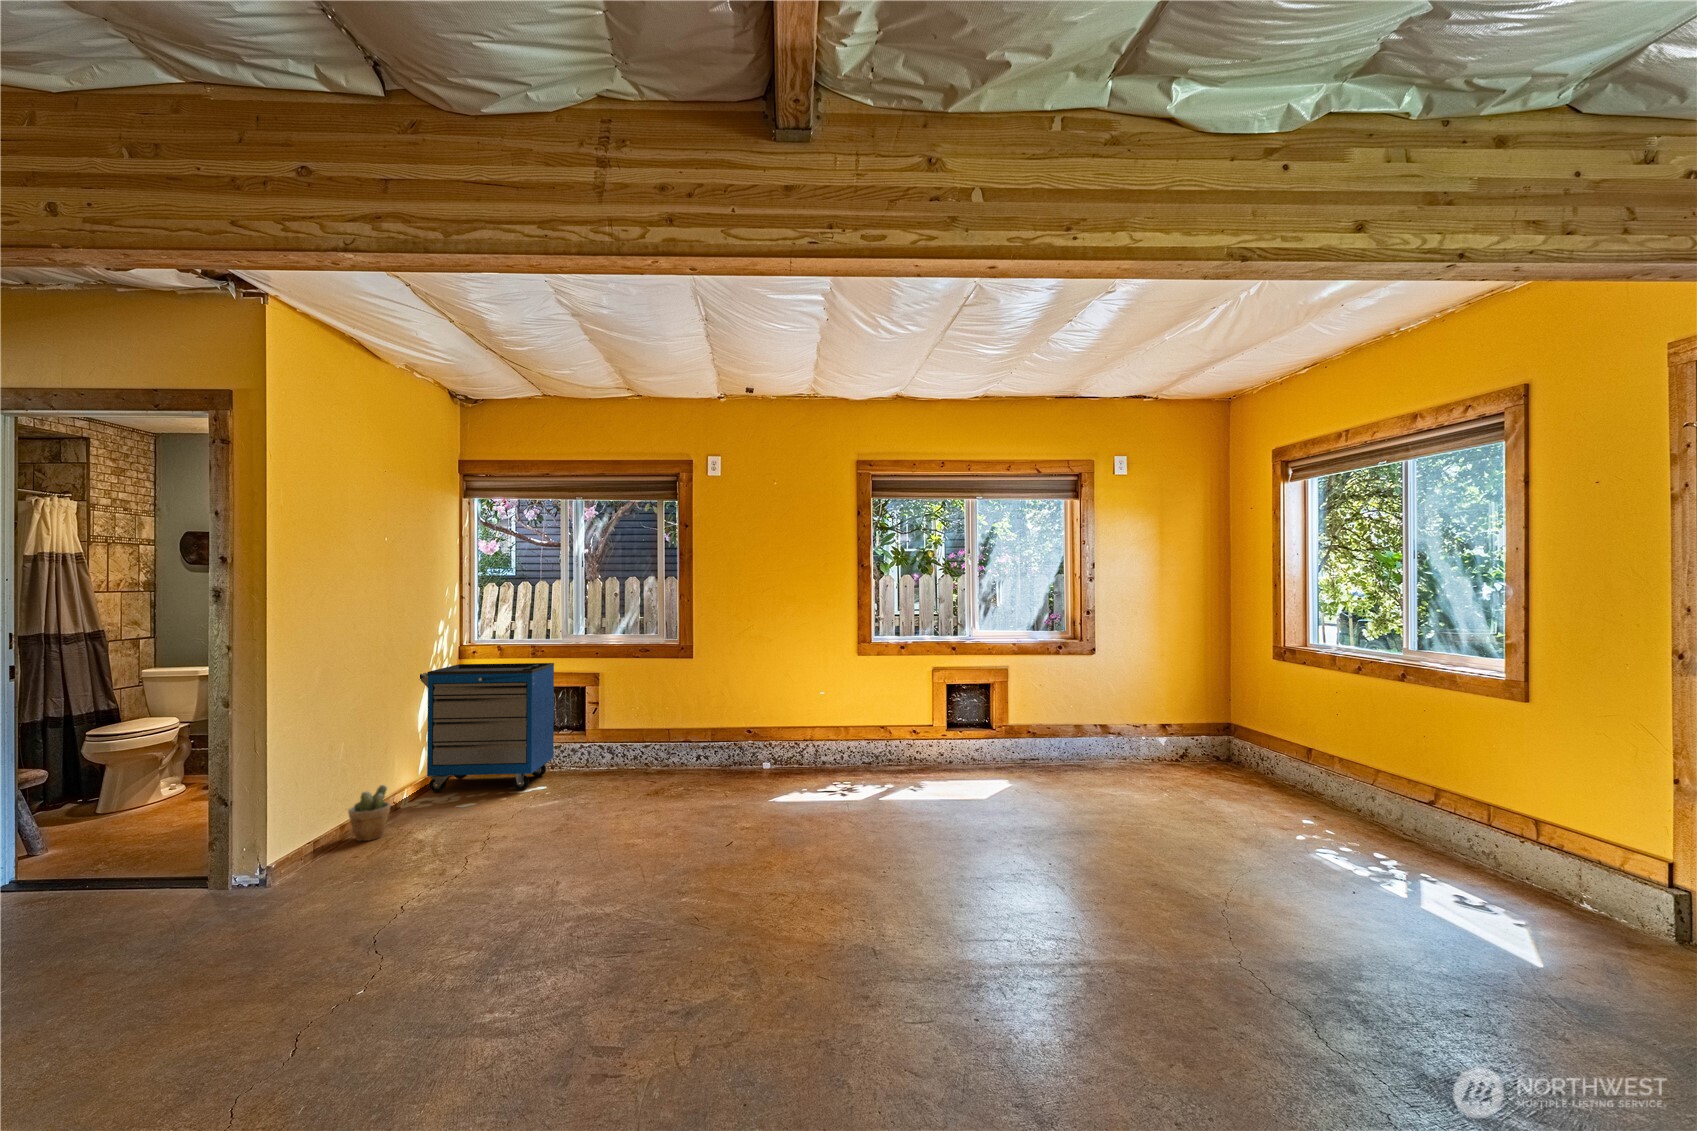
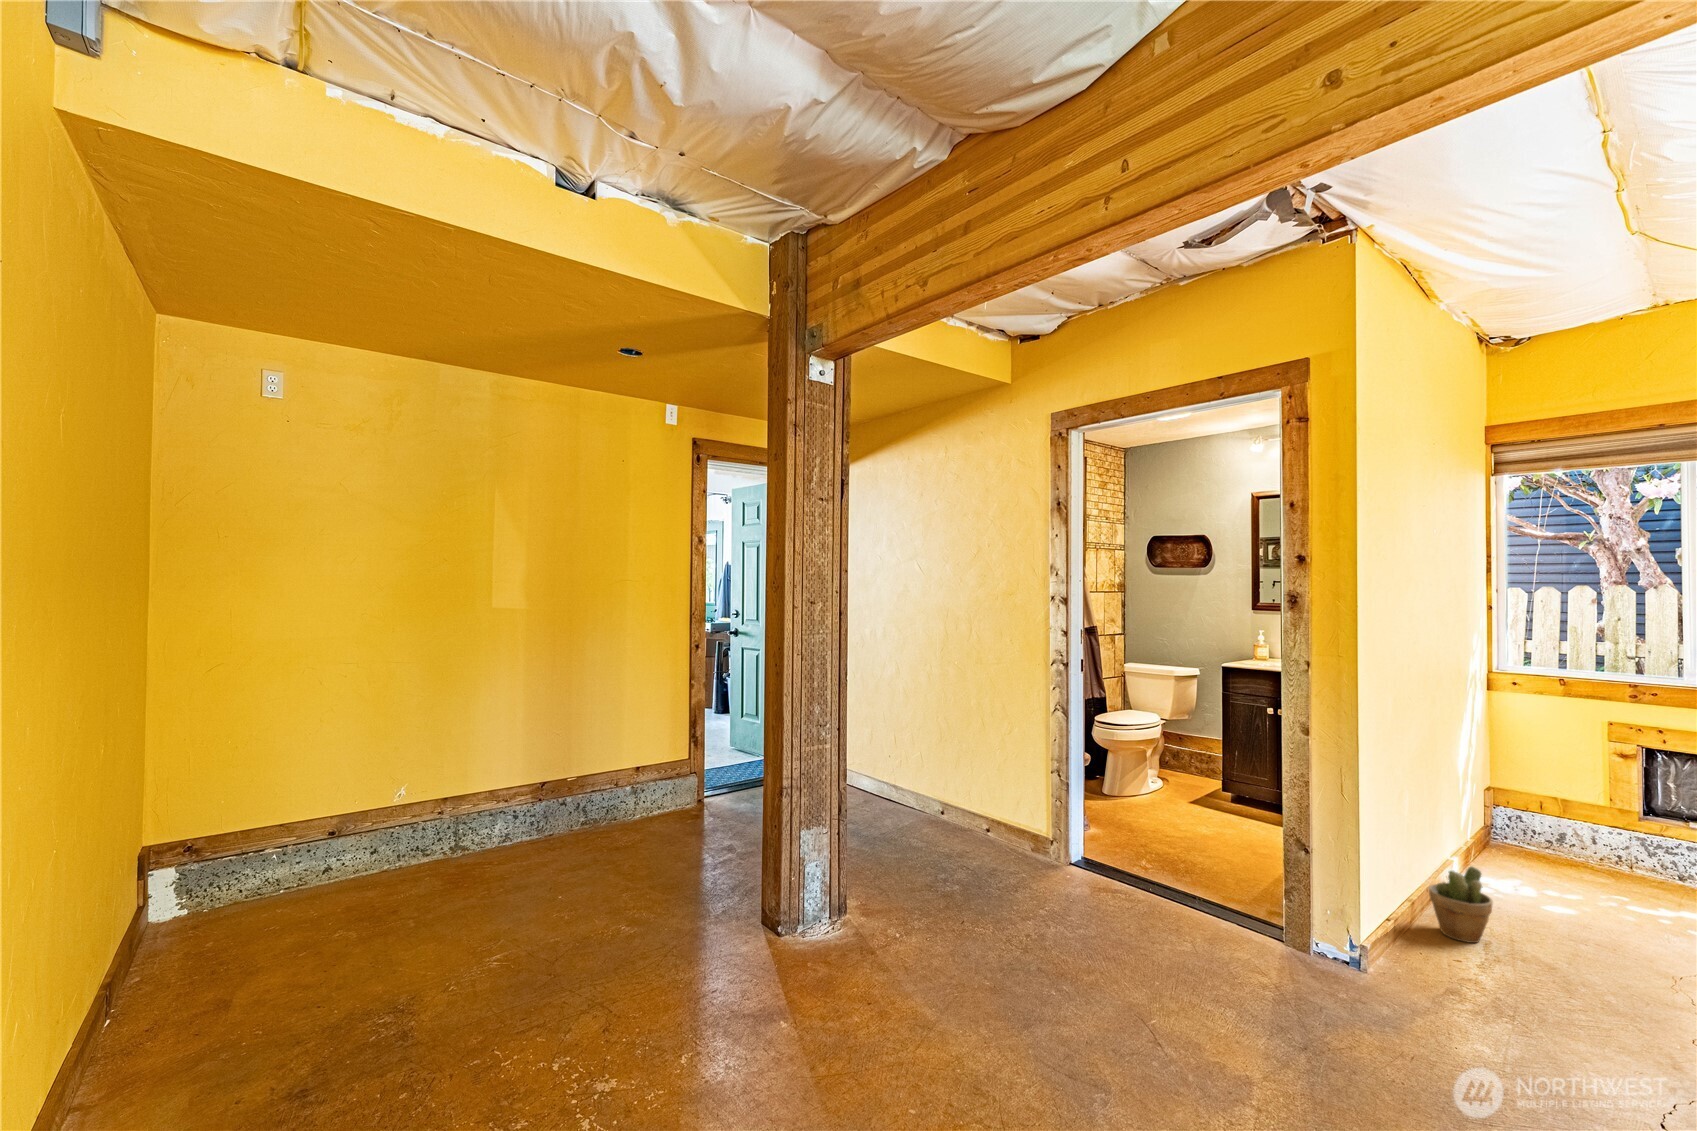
storage cabinet: present [420,663,554,792] -> none [1457,699,1693,915]

